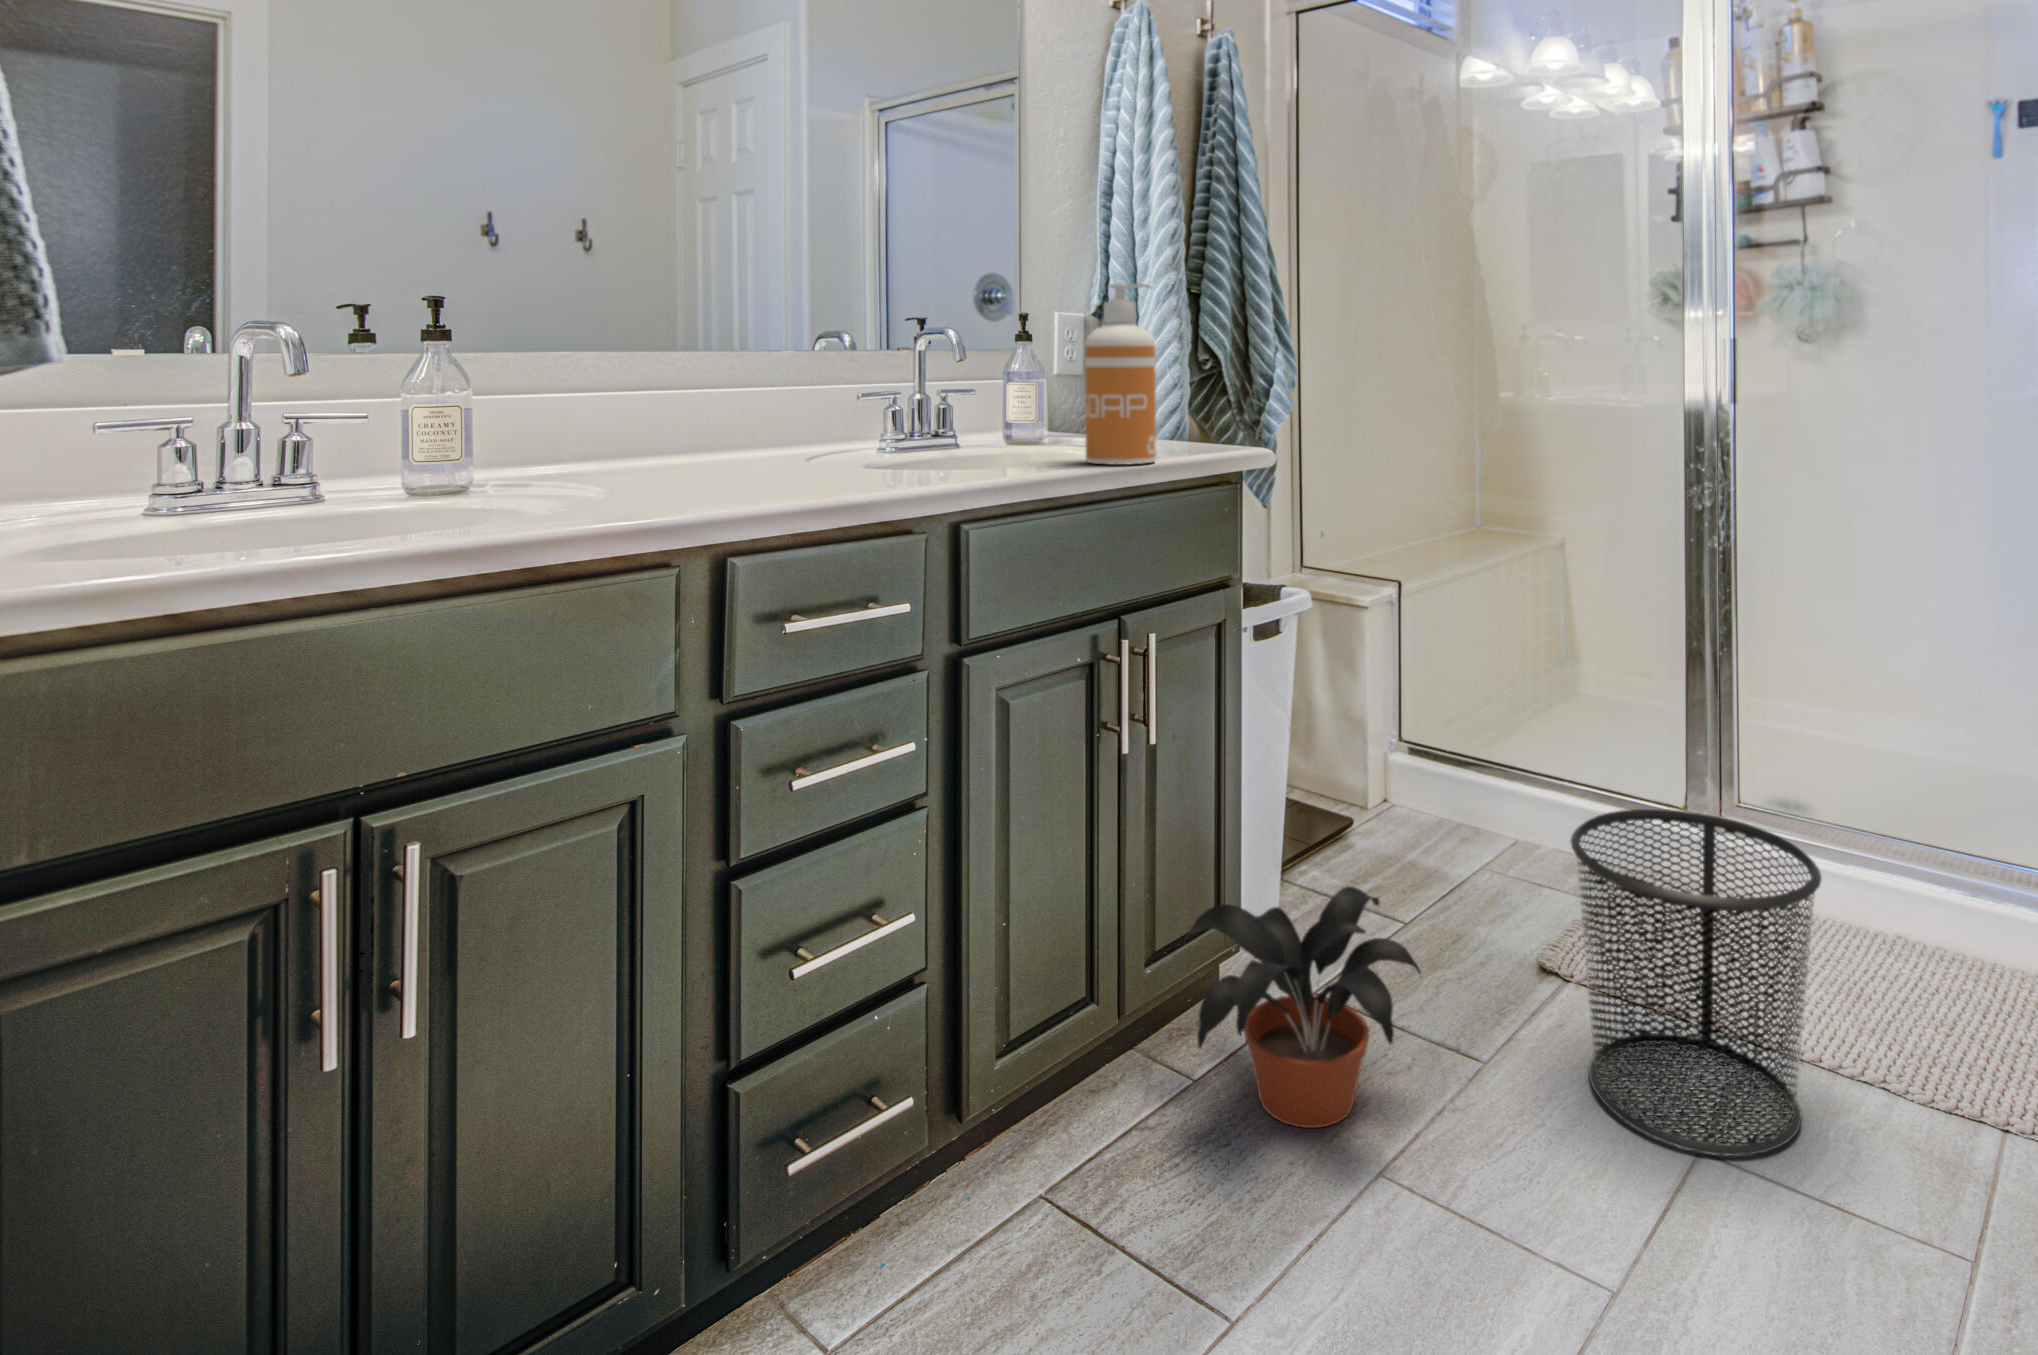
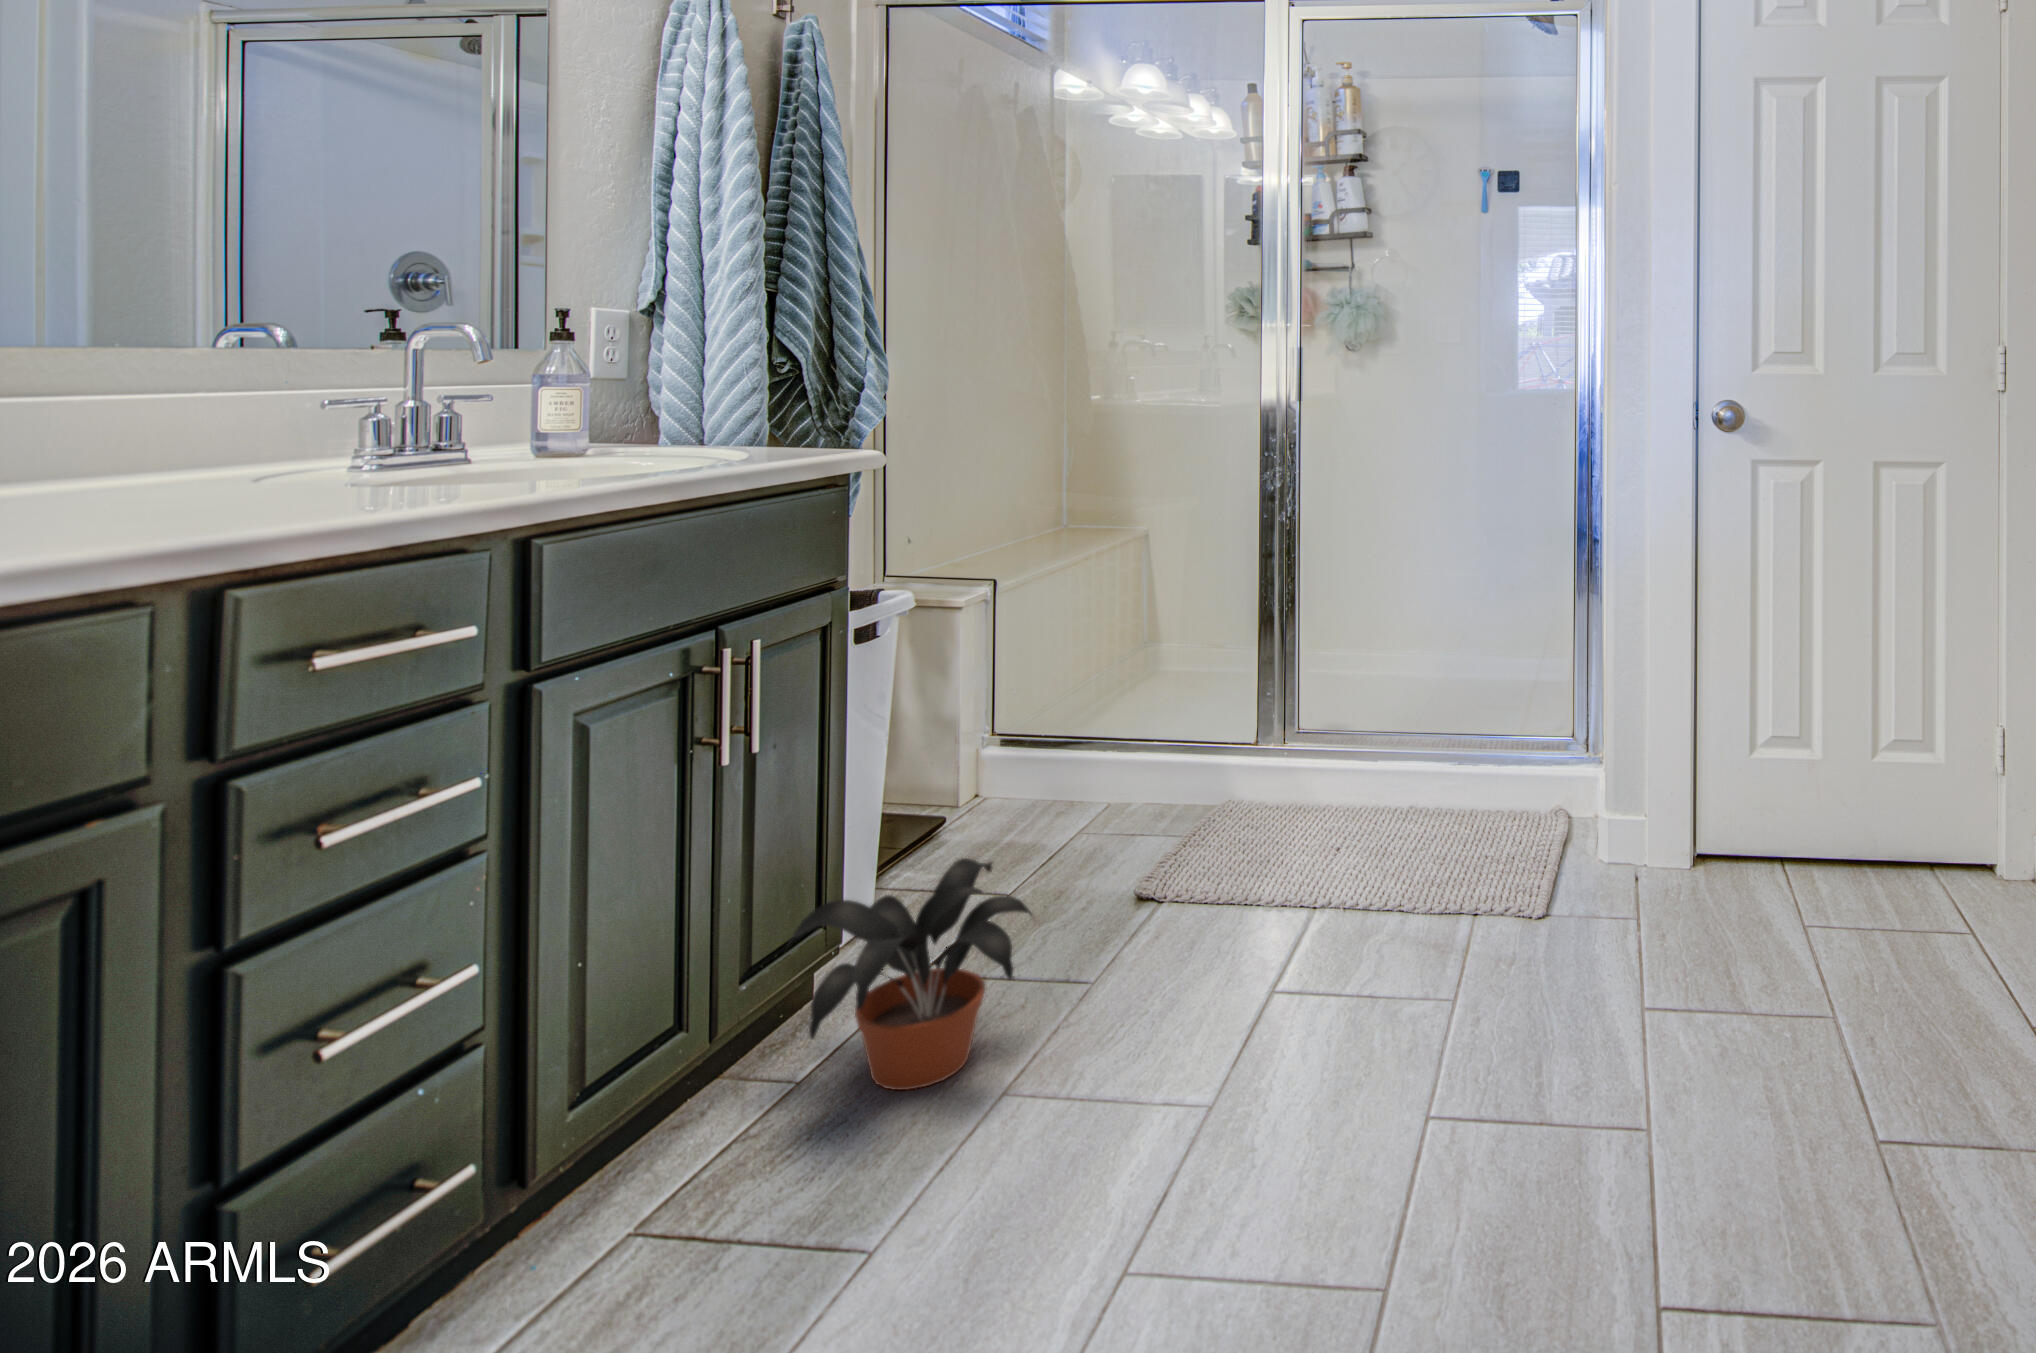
soap dispenser: present [1085,283,1156,465] -> none [669,282,757,471]
waste bin: present [1570,809,1822,1156] -> none [1167,737,1358,1003]

